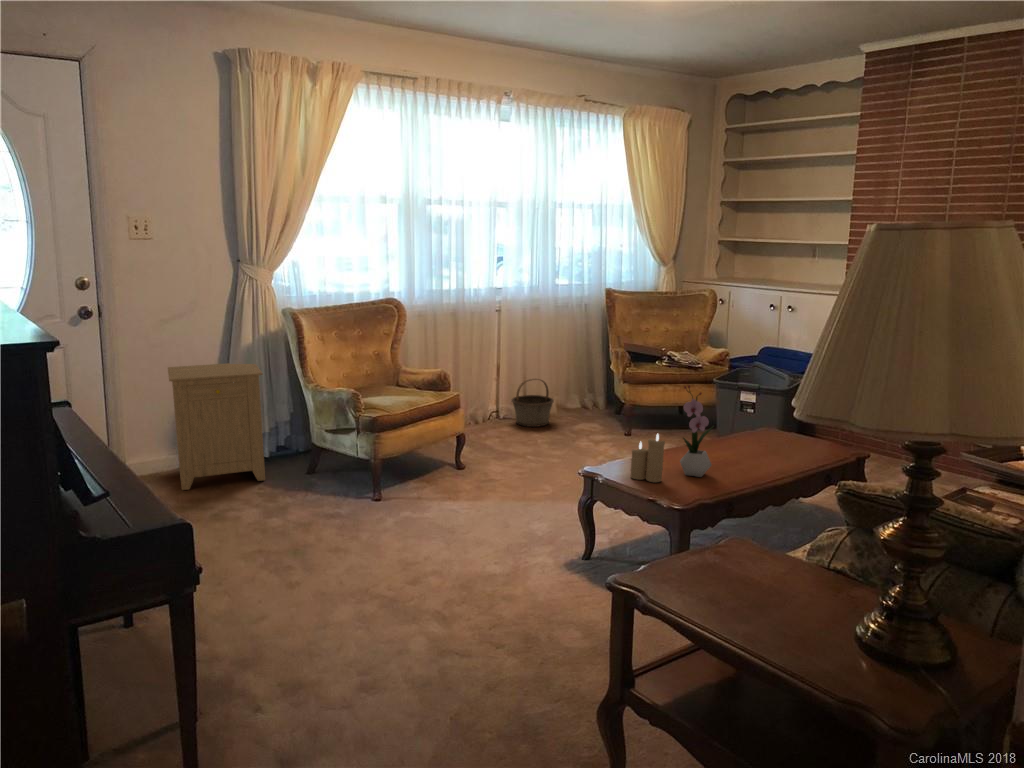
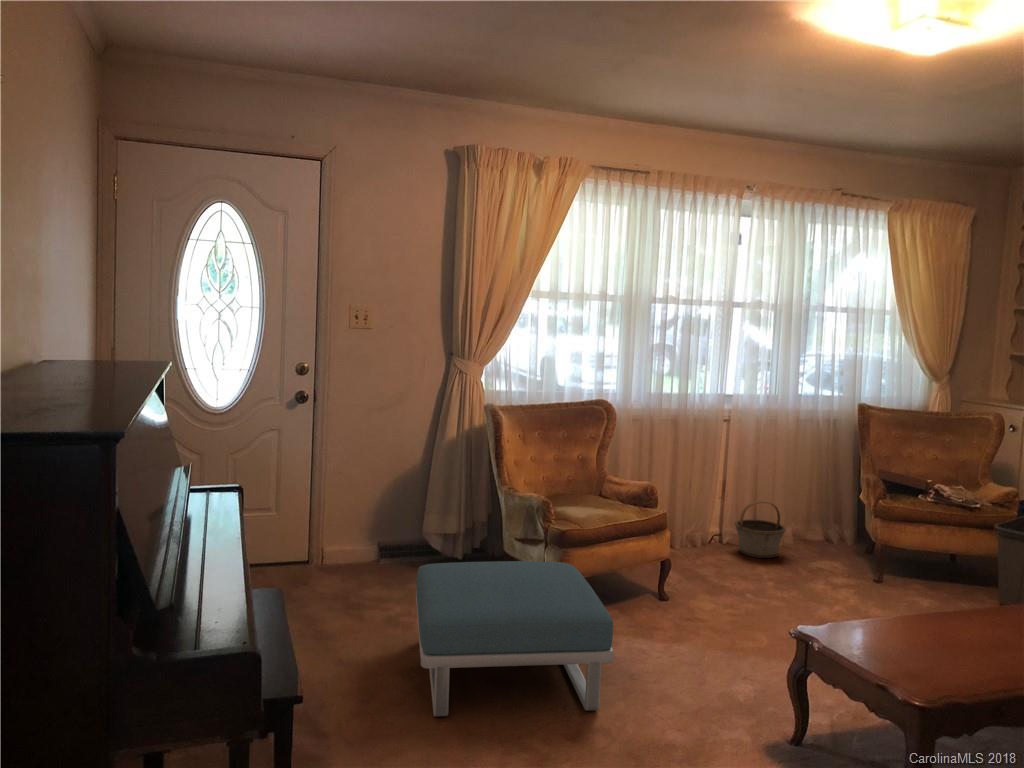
side table: present [168,363,265,490] -> none [368,455,458,583]
flower arrangement: present [680,385,714,477] -> none [930,539,983,665]
candle: present [631,434,665,482] -> none [858,598,908,663]
footstool: none [244,445,438,588] -> present [416,561,614,716]

